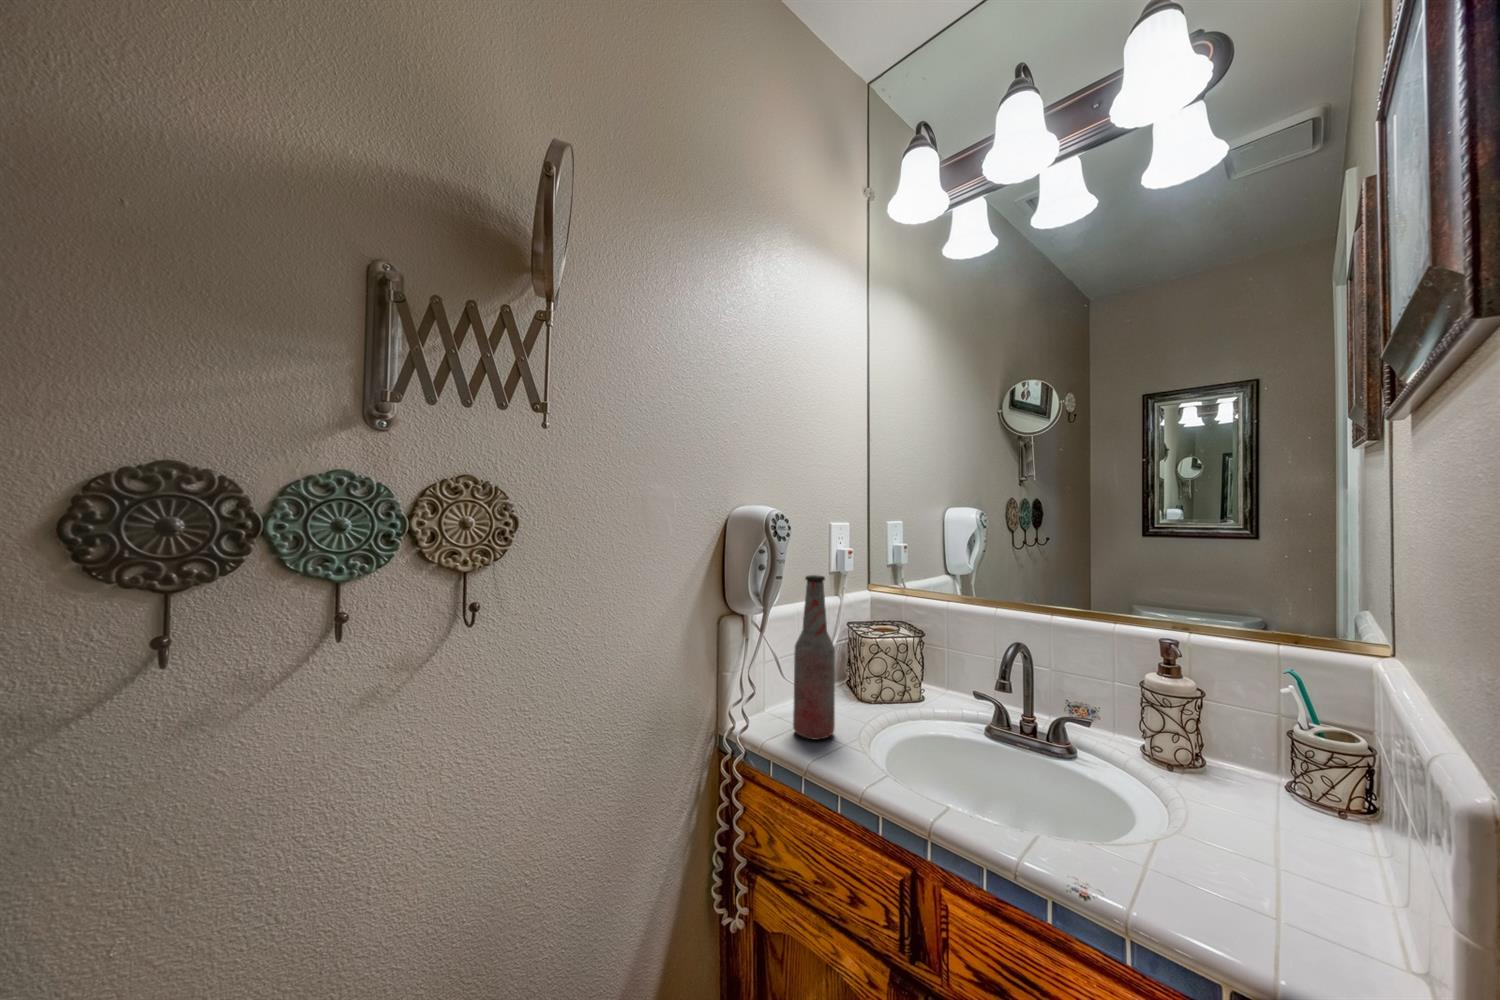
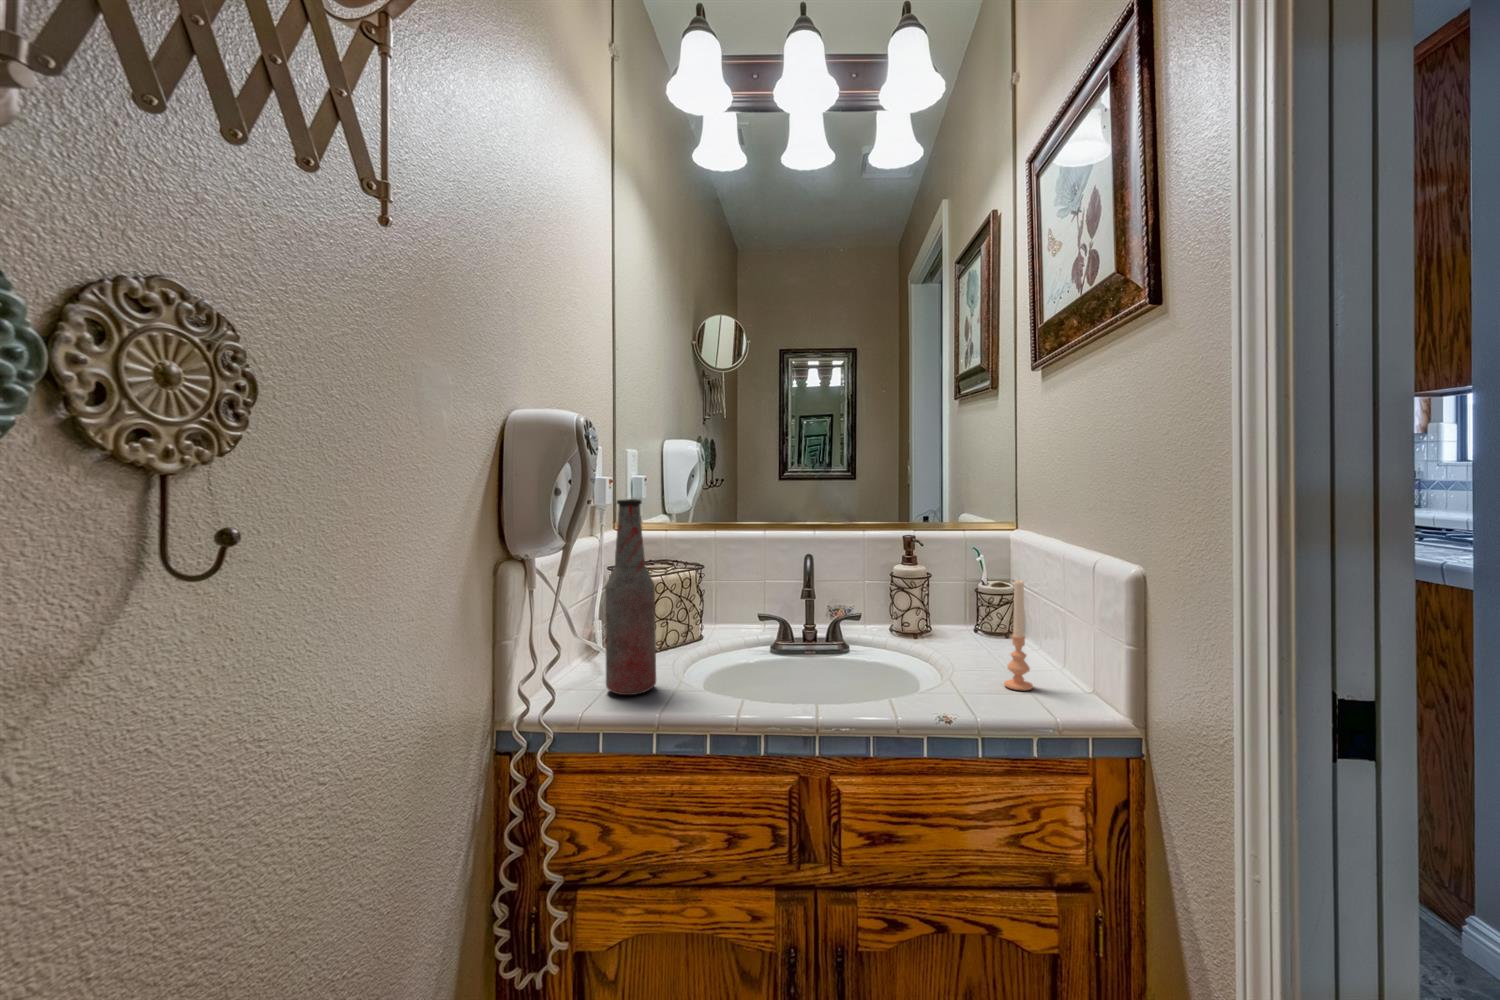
candle: none [1219,736,1268,897] -> present [1004,580,1033,690]

